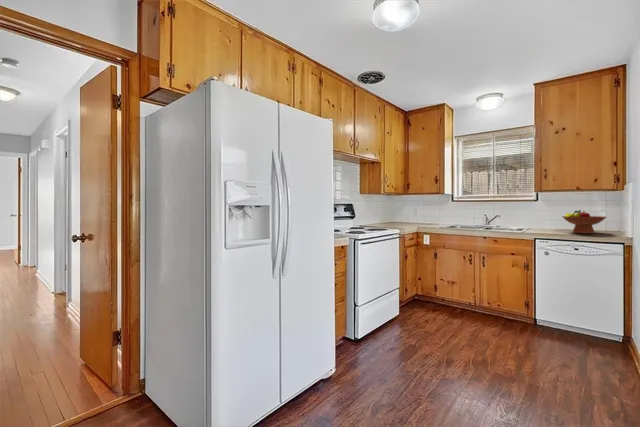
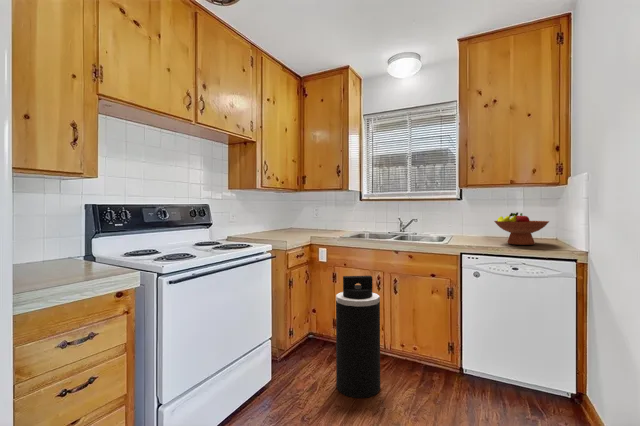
trash can: none [443,252,475,331] -> present [336,276,380,398]

